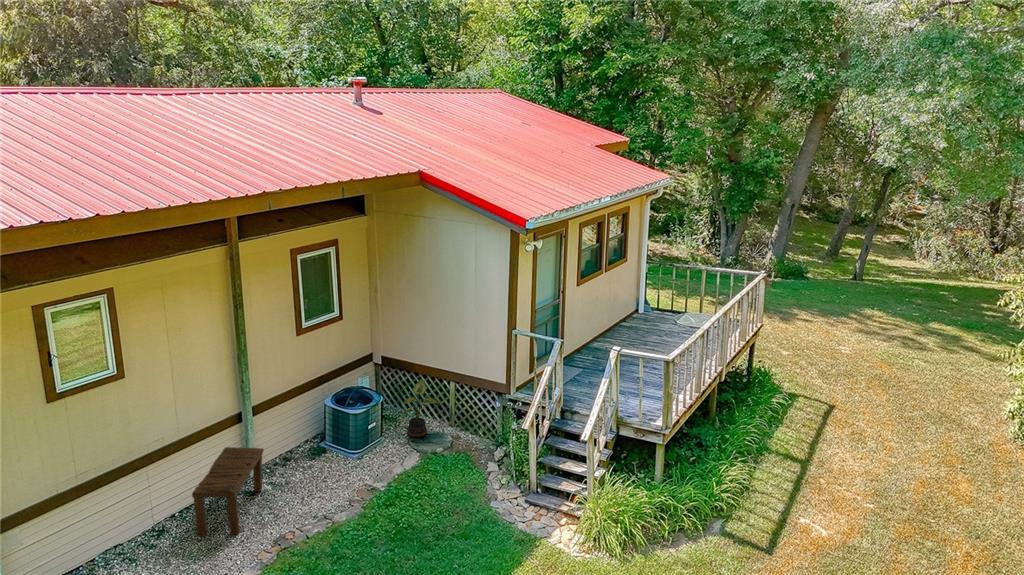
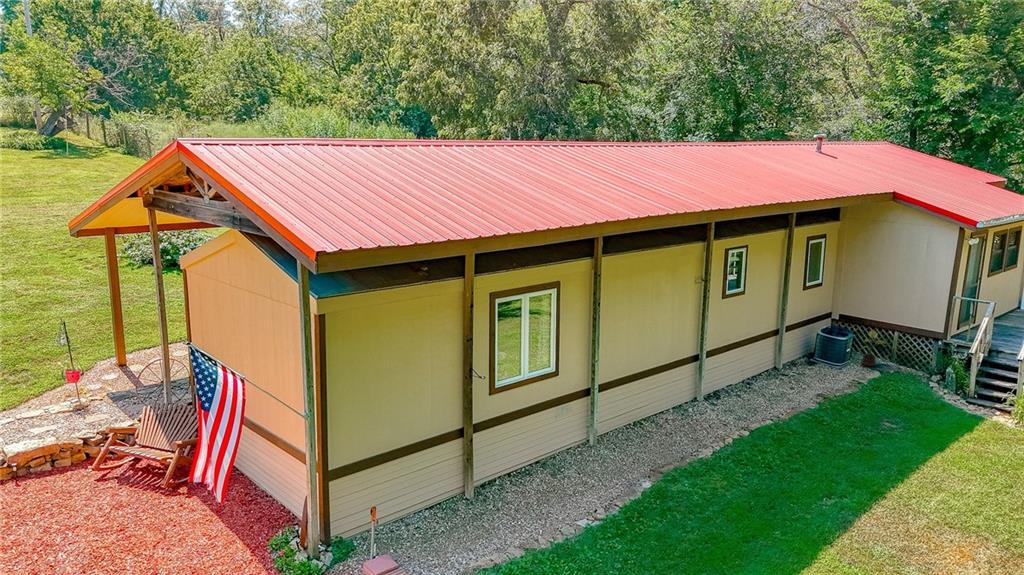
bench: present [192,447,264,537] -> none [765,347,793,390]

